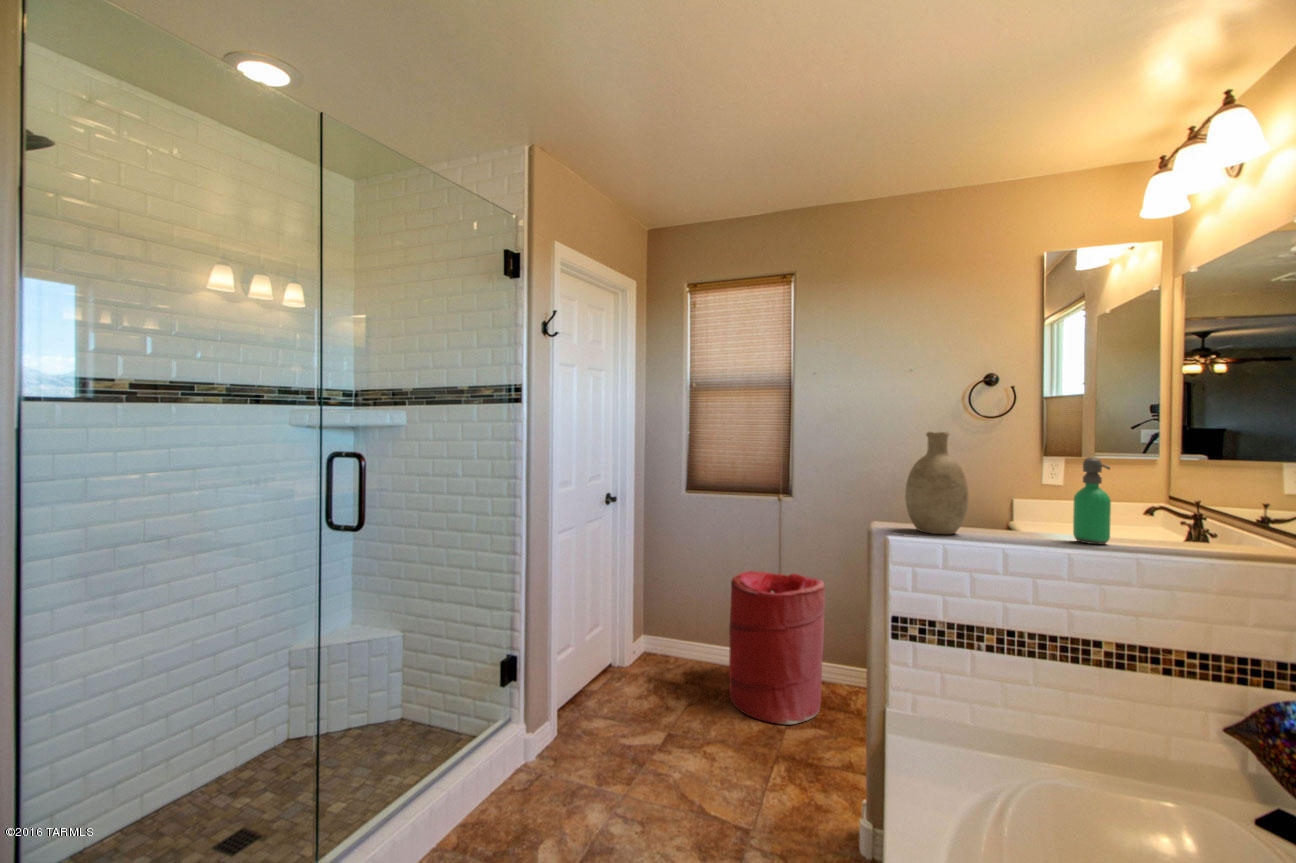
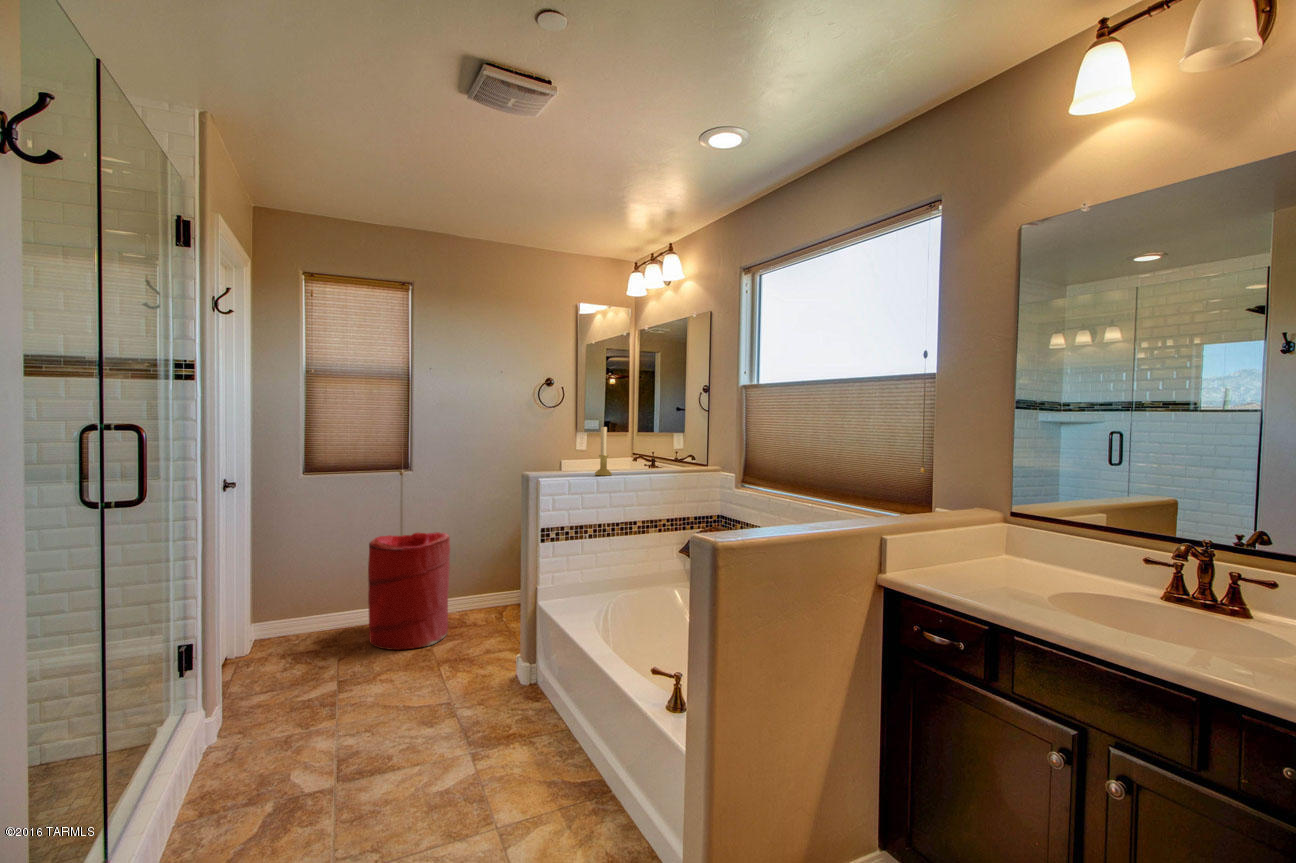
decorative vase: present [905,432,969,534] -> none [548,418,581,477]
candle holder: none [1004,444,1043,541] -> present [595,427,612,476]
soap dispenser: present [1073,457,1111,544] -> none [622,431,639,474]

